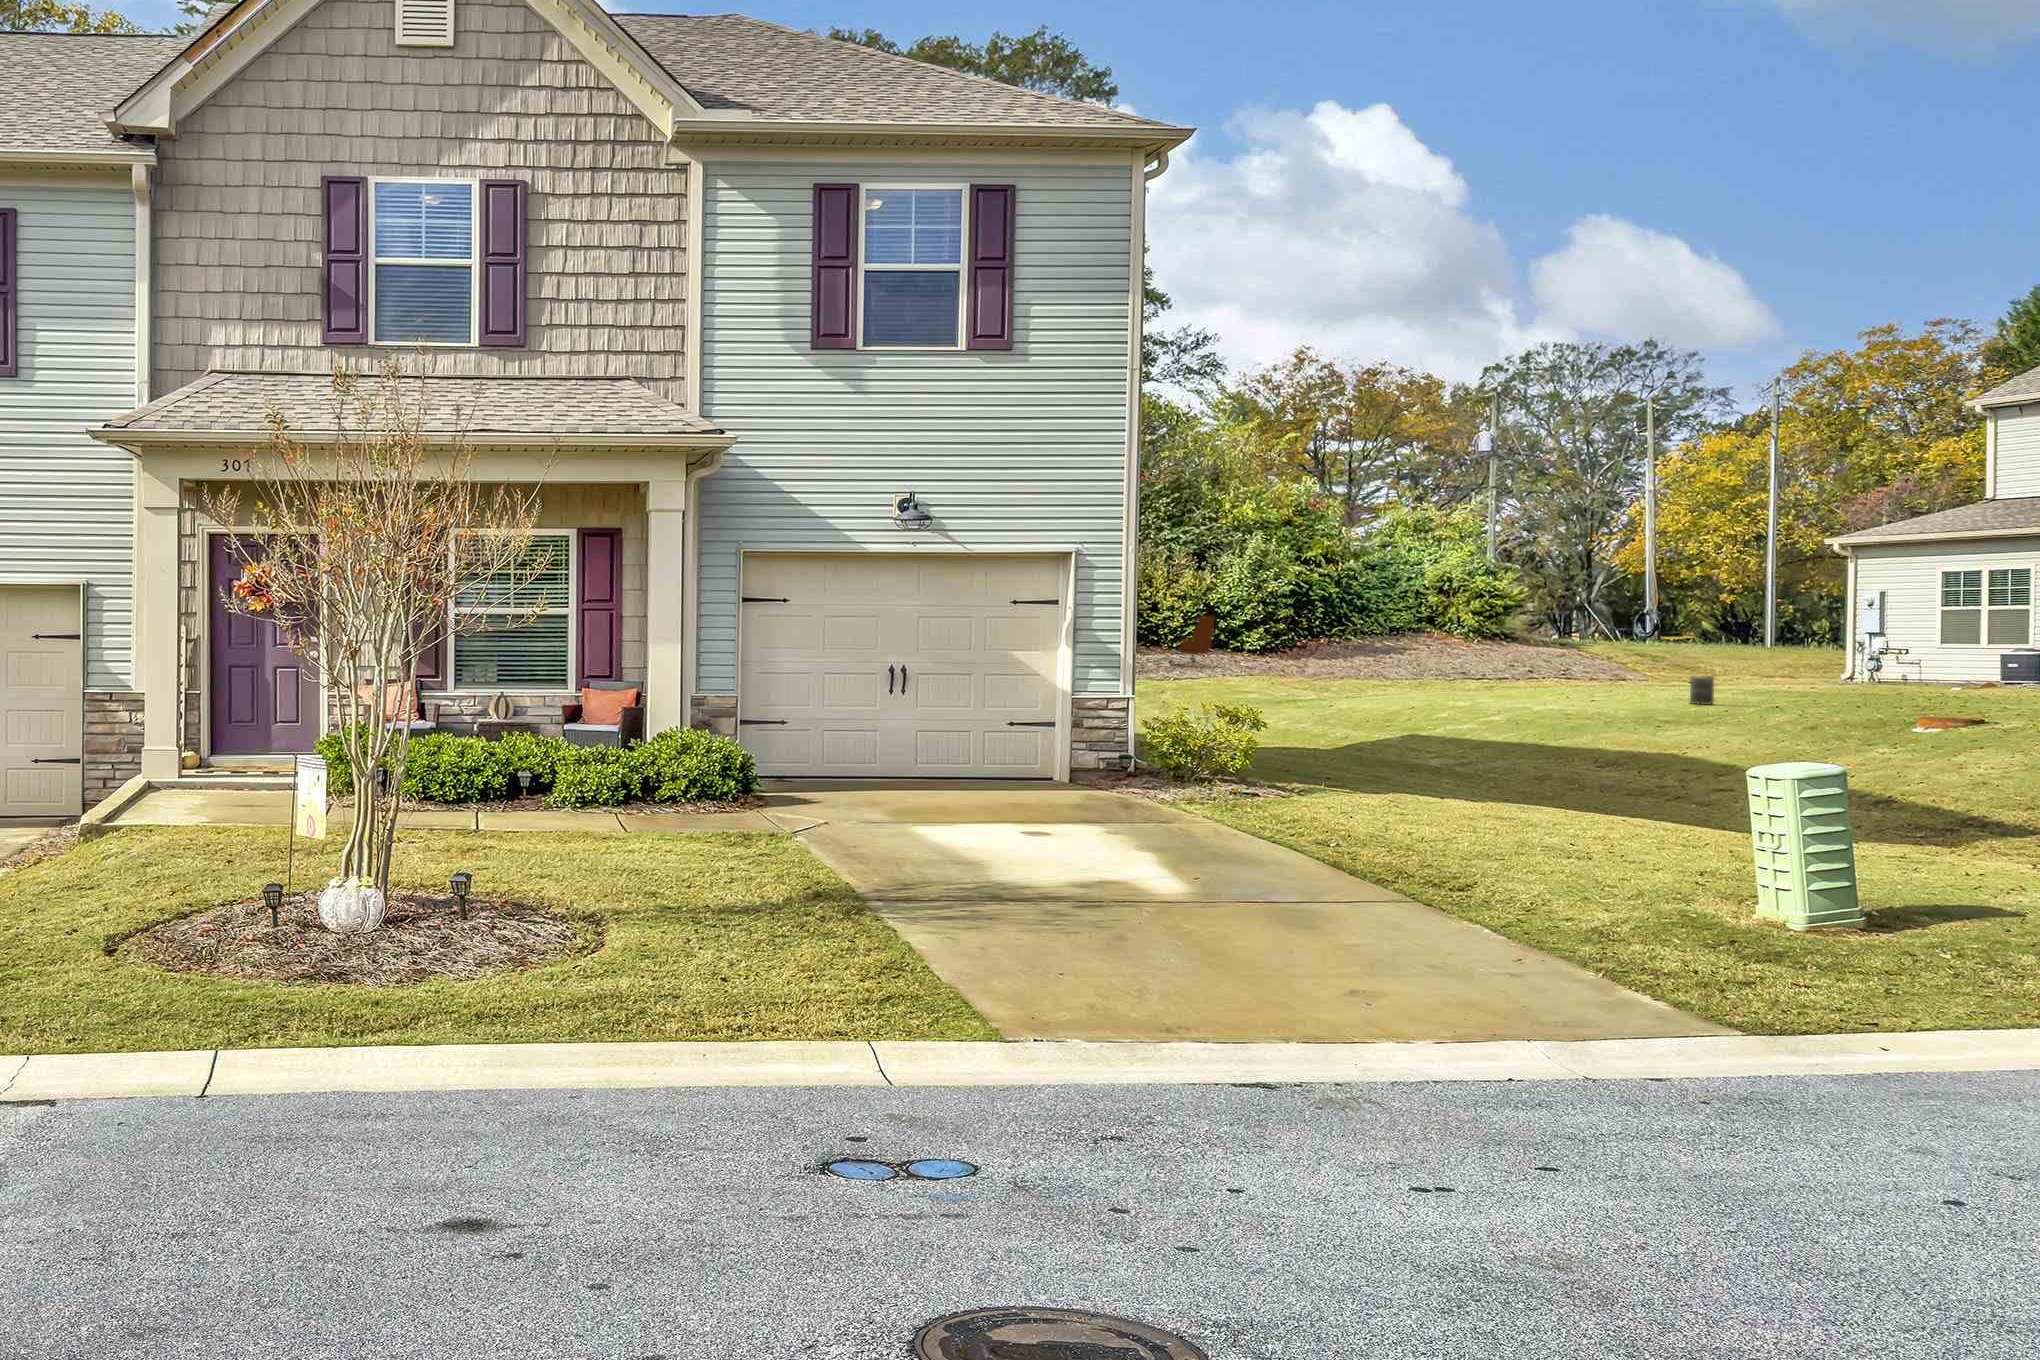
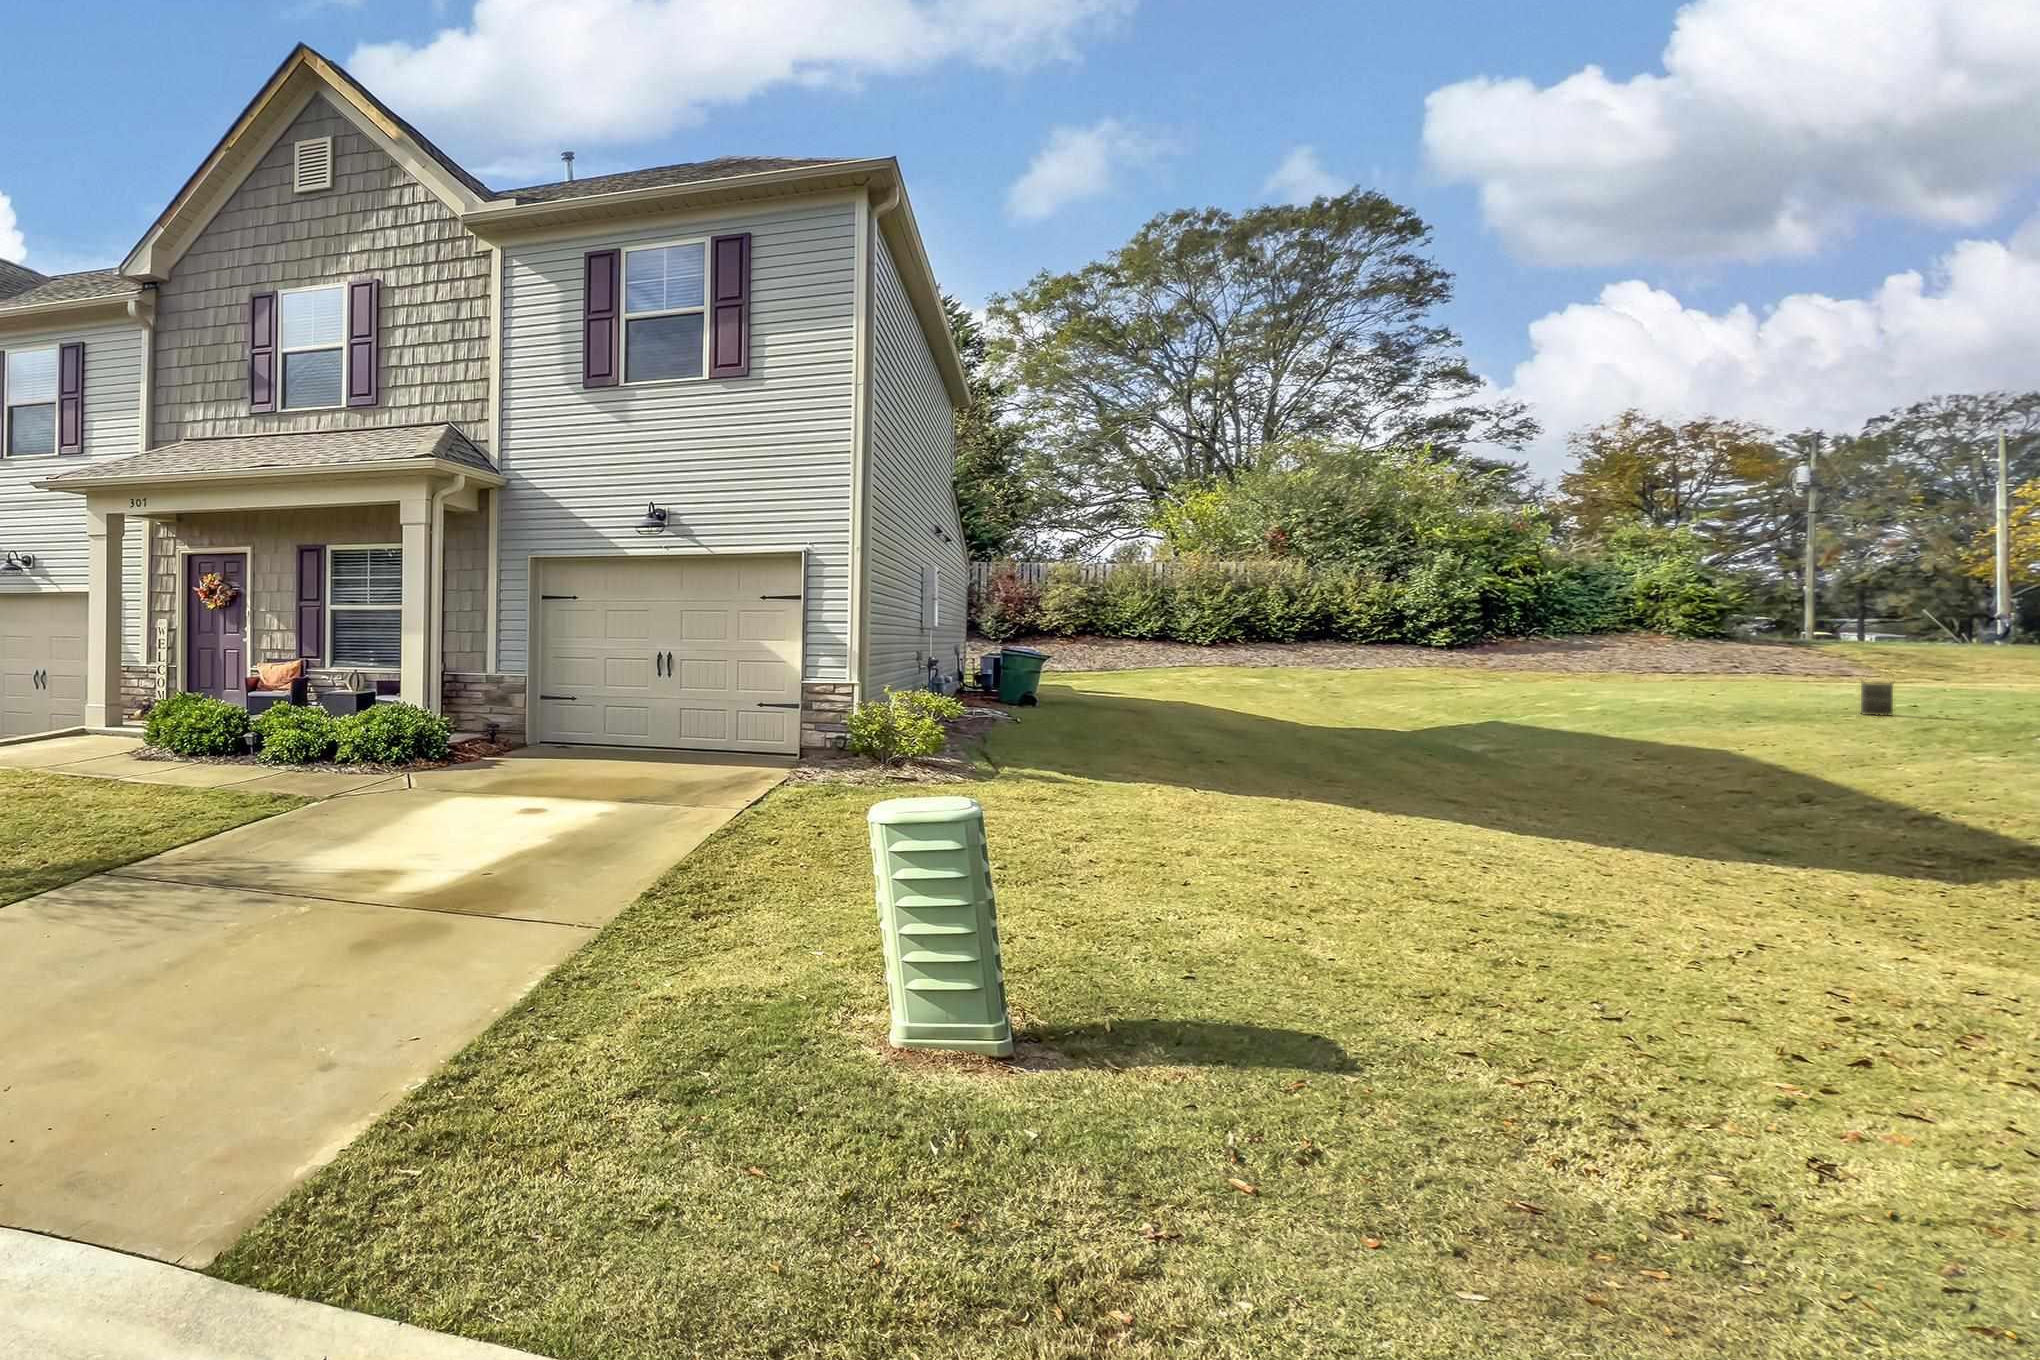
lounge chair: present [1168,616,1215,665] -> none [1343,618,1393,666]

